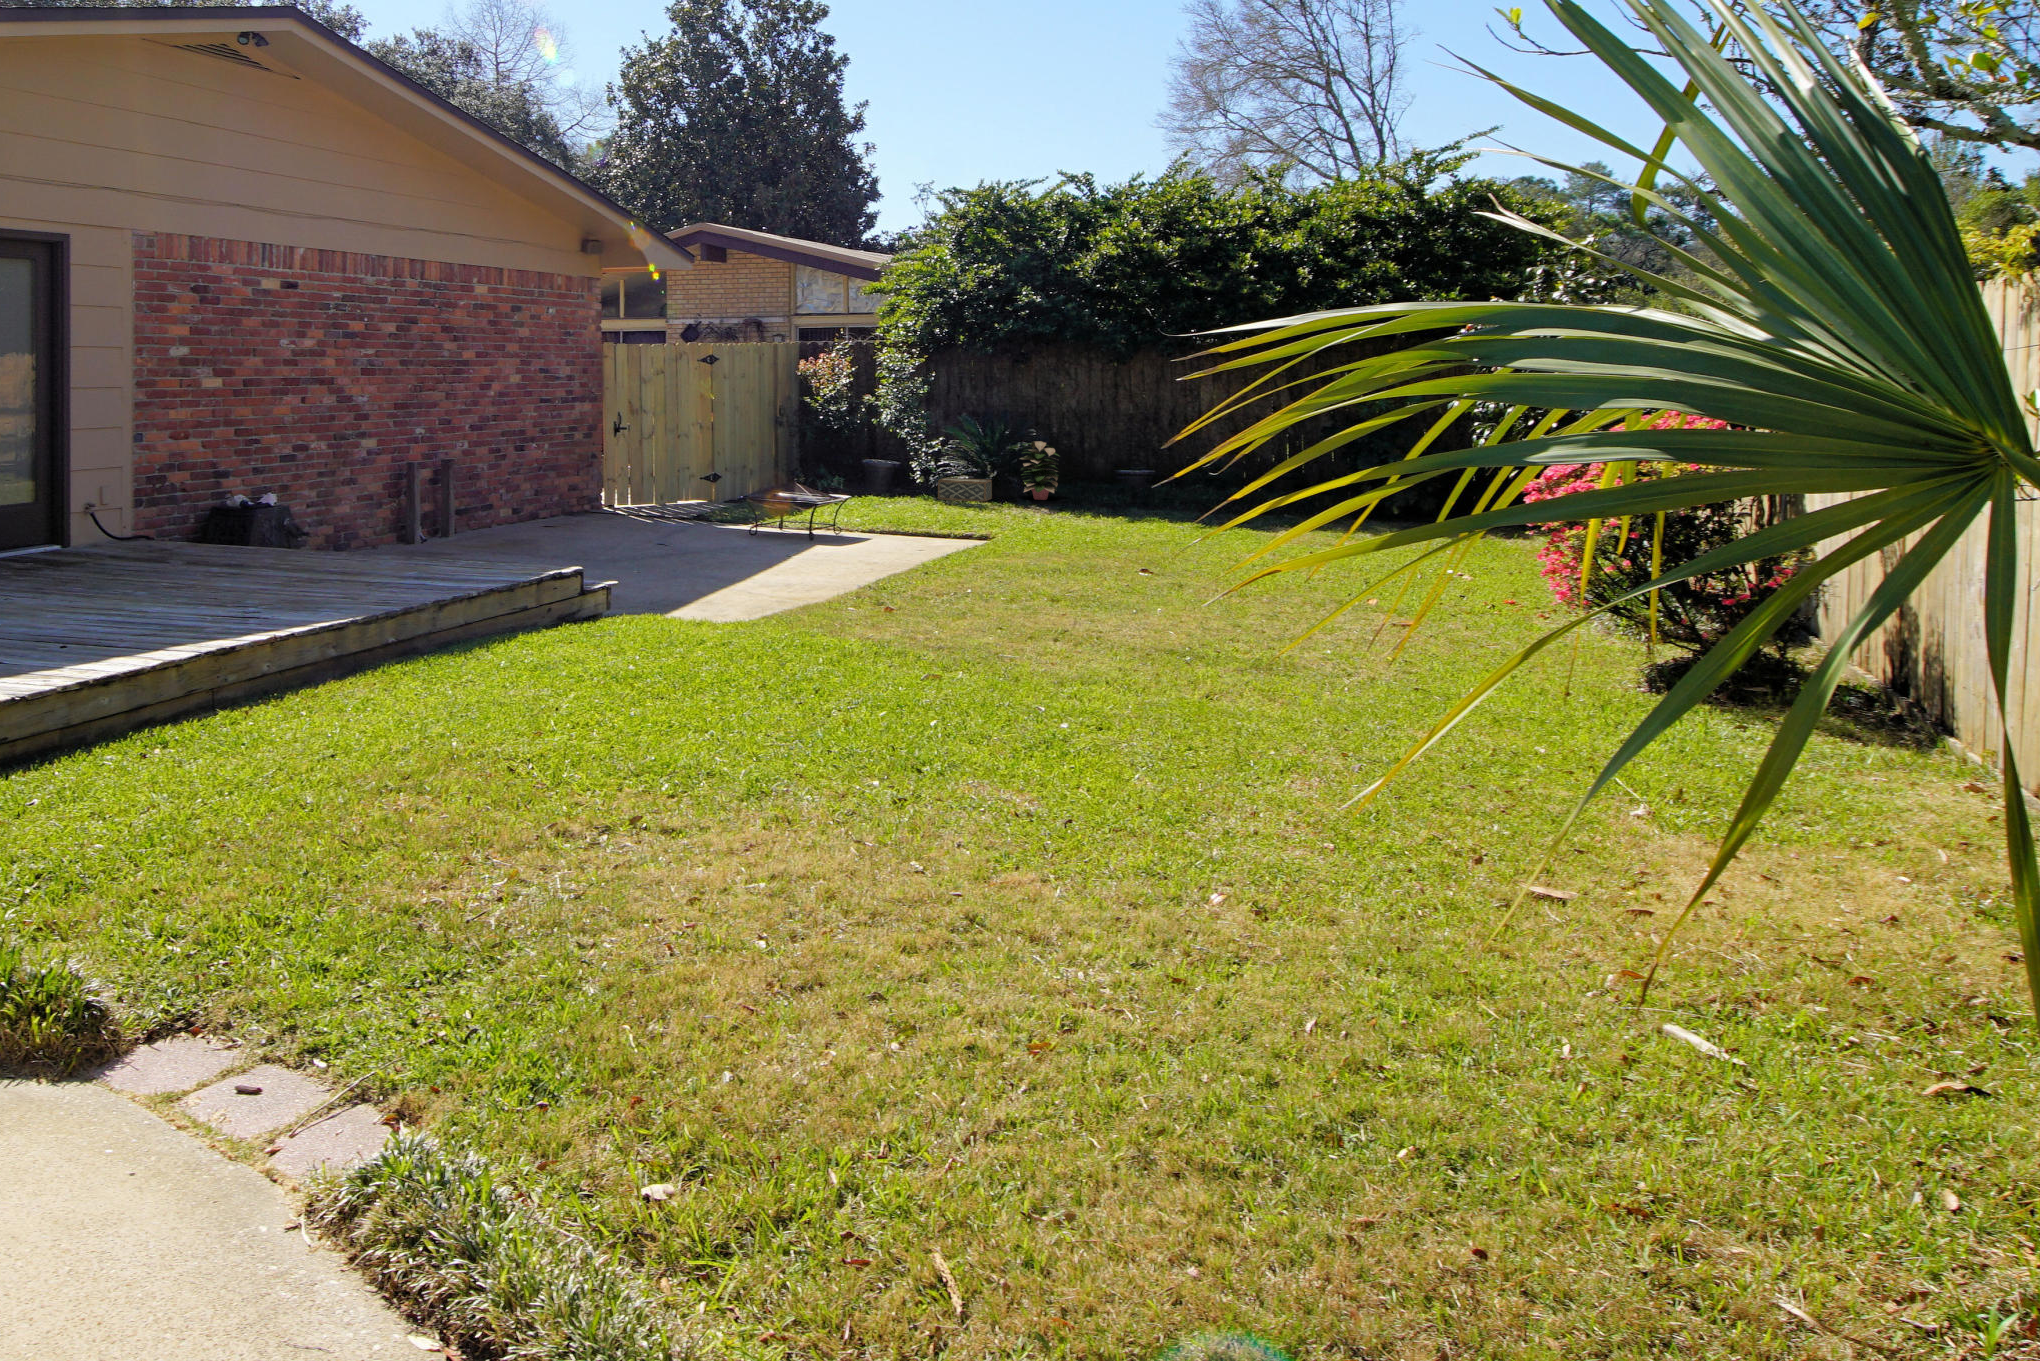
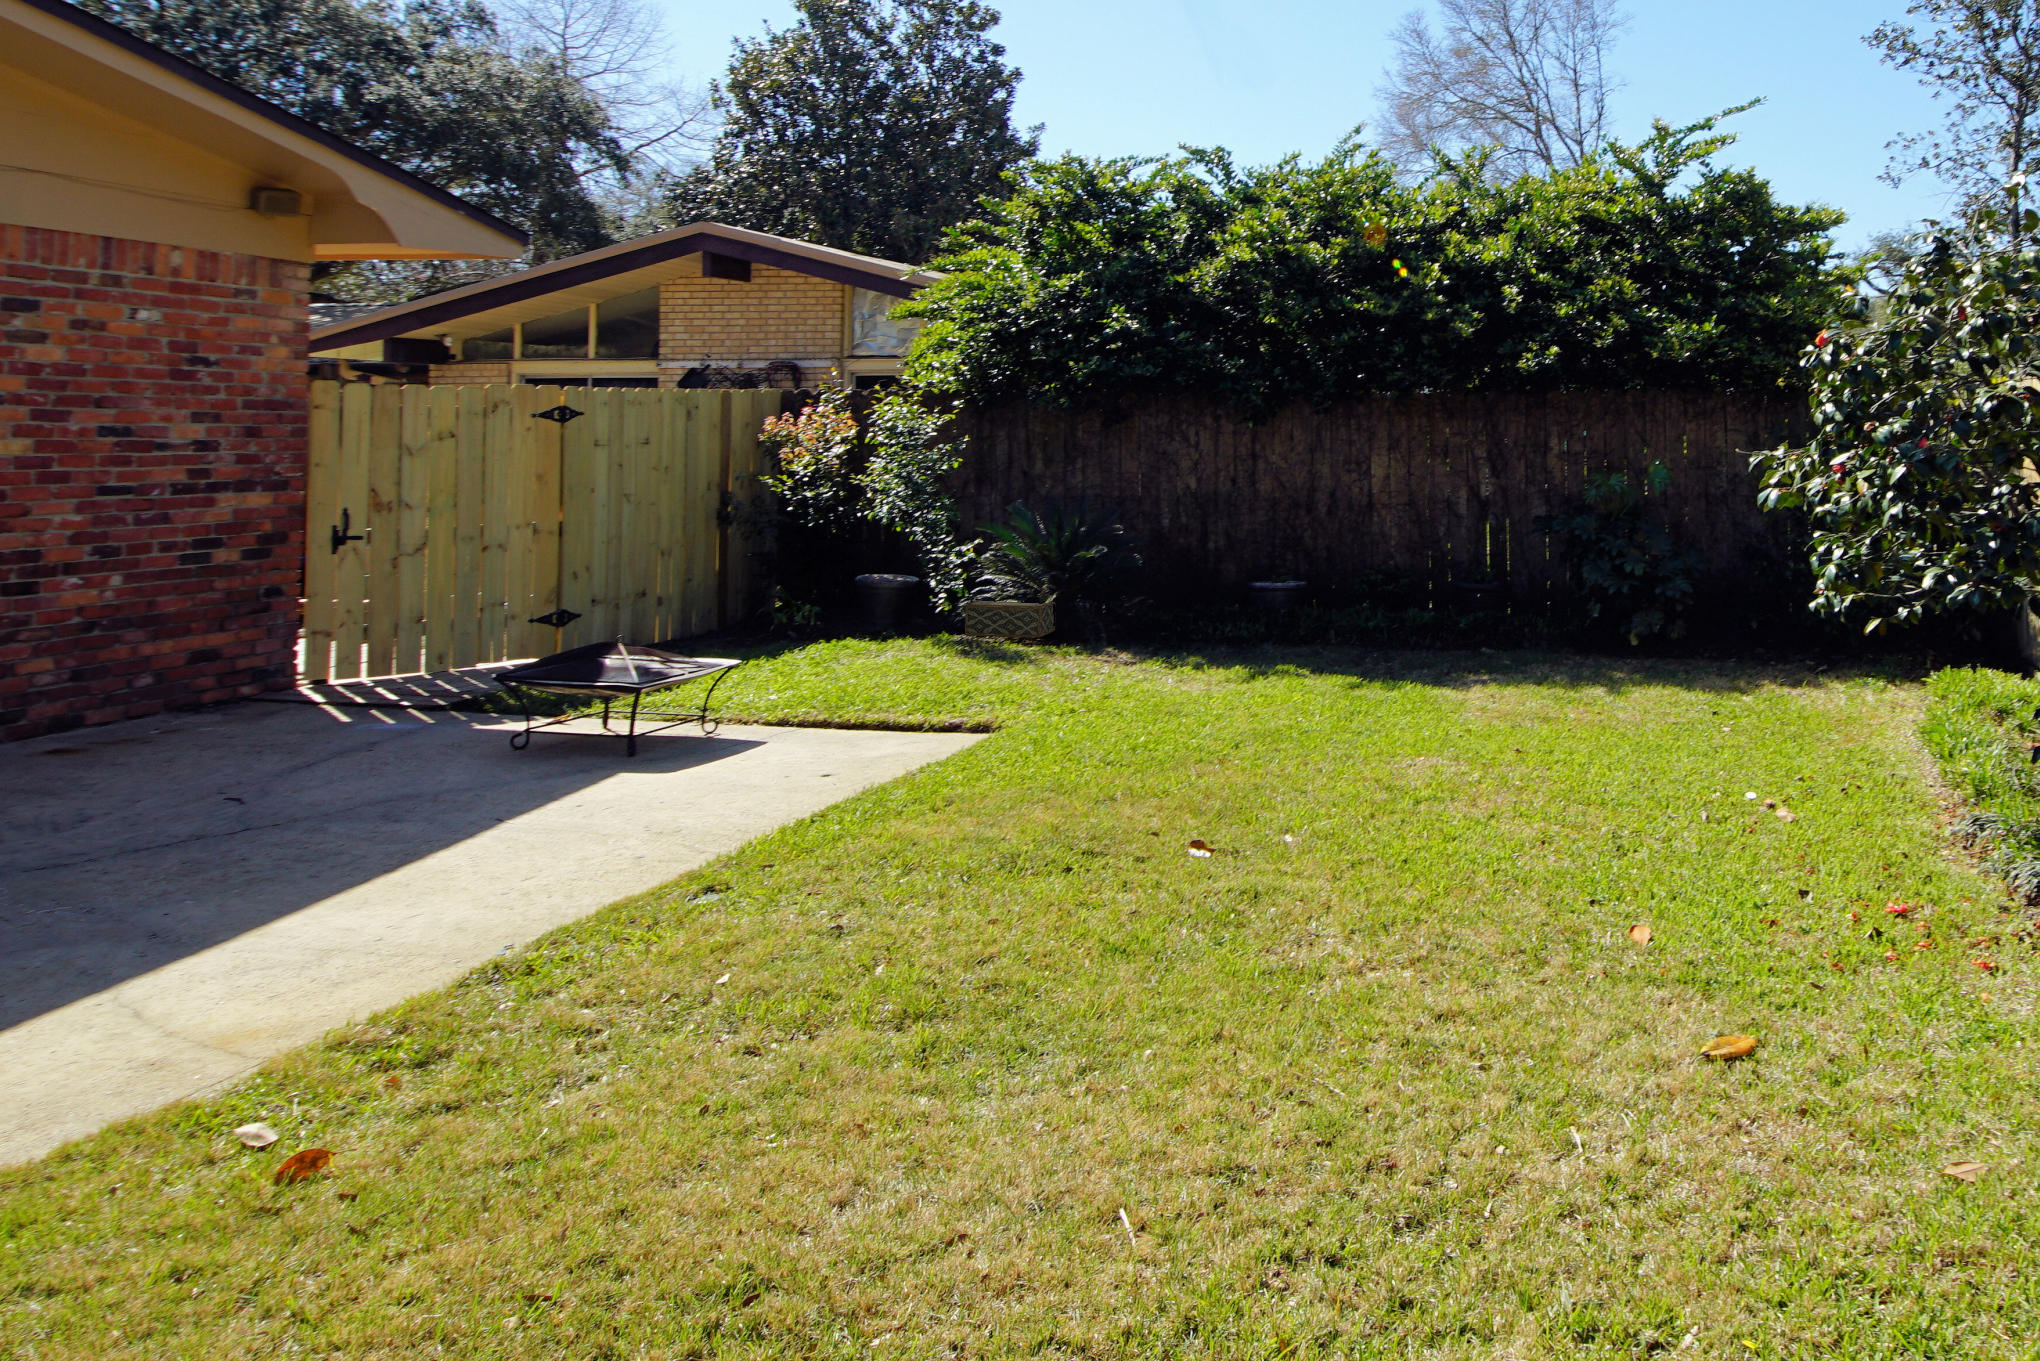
decorative plant: present [1020,441,1059,500] -> none [1102,539,1166,629]

